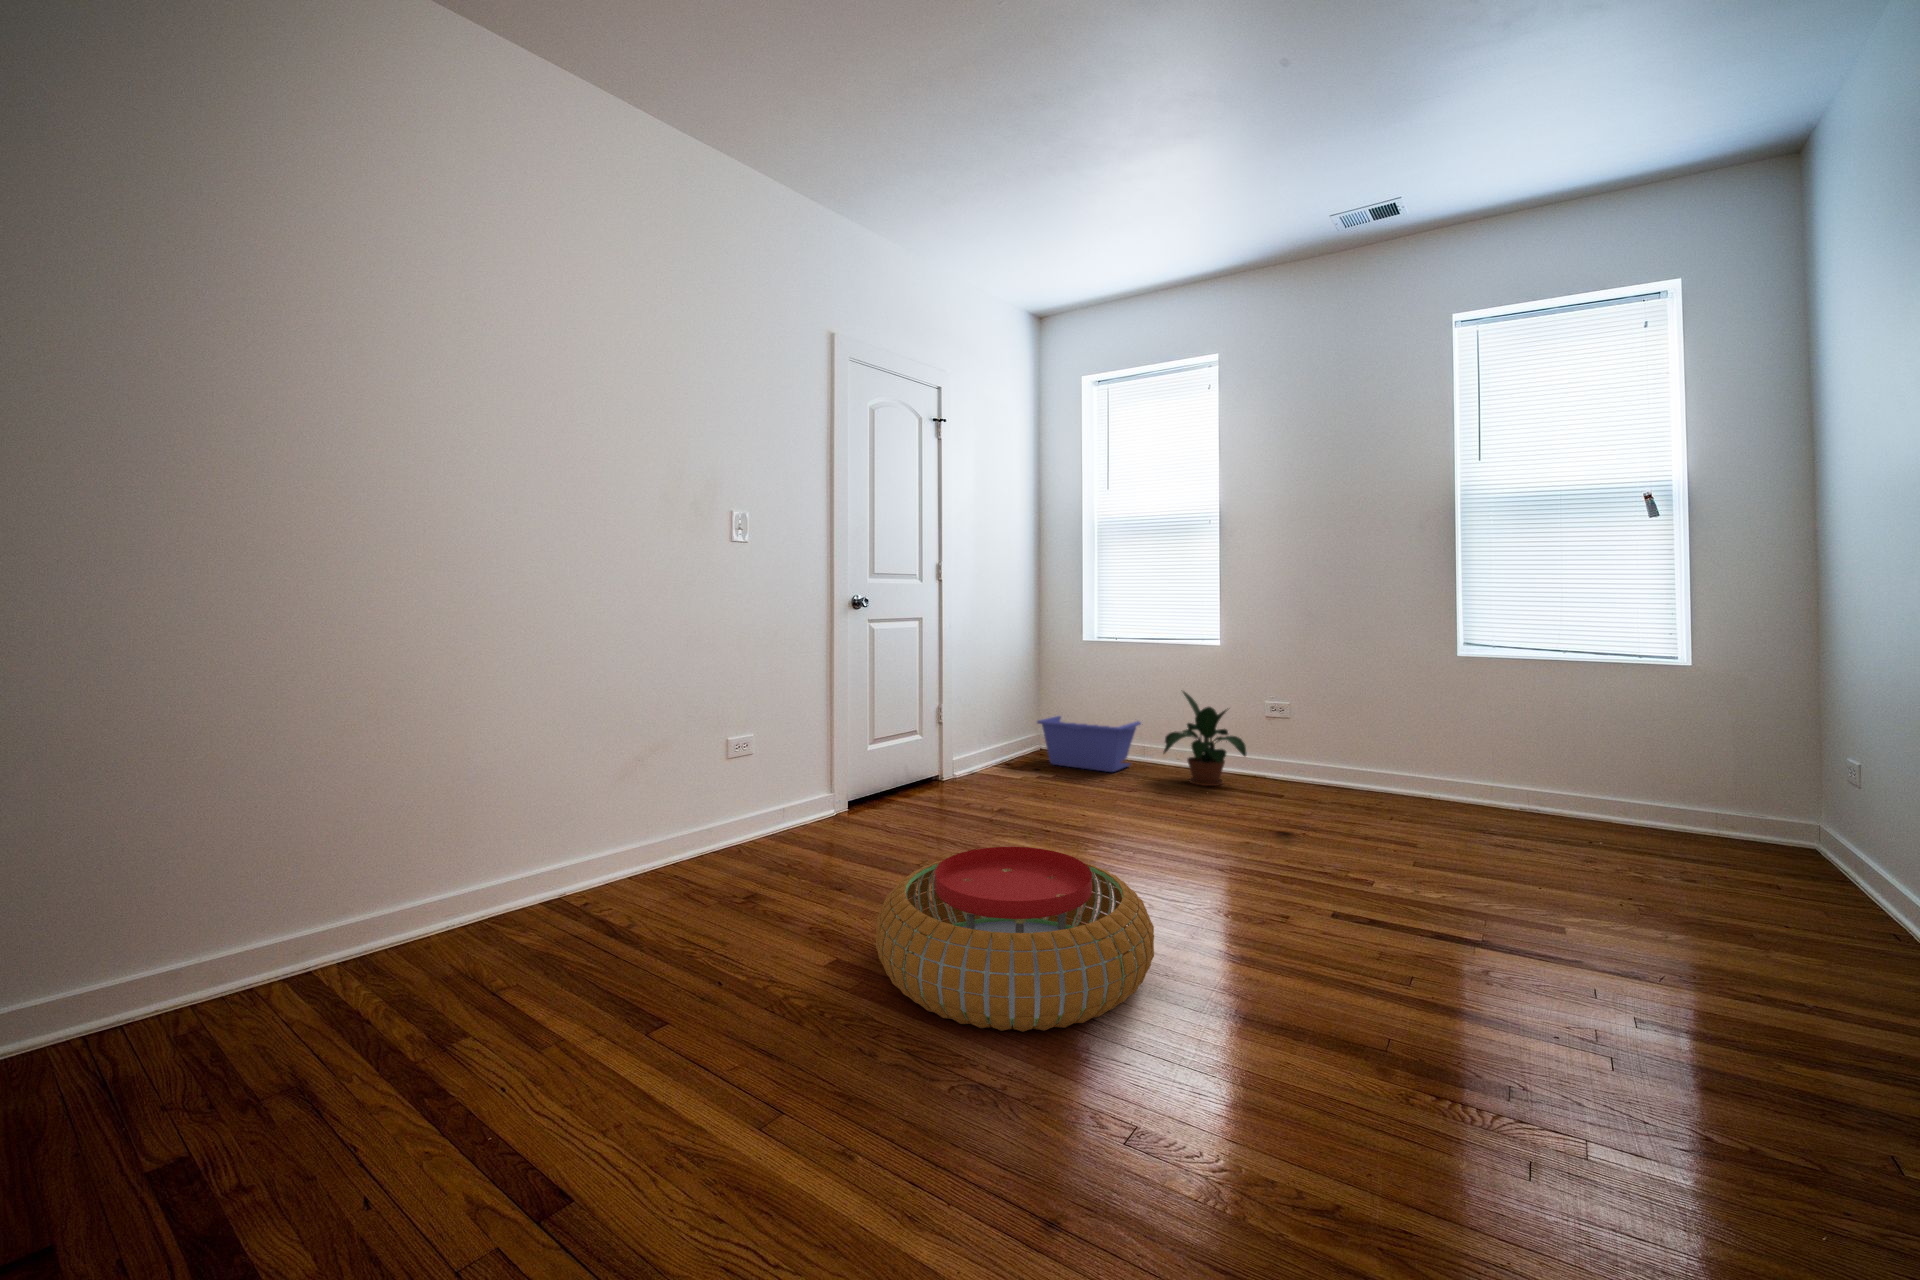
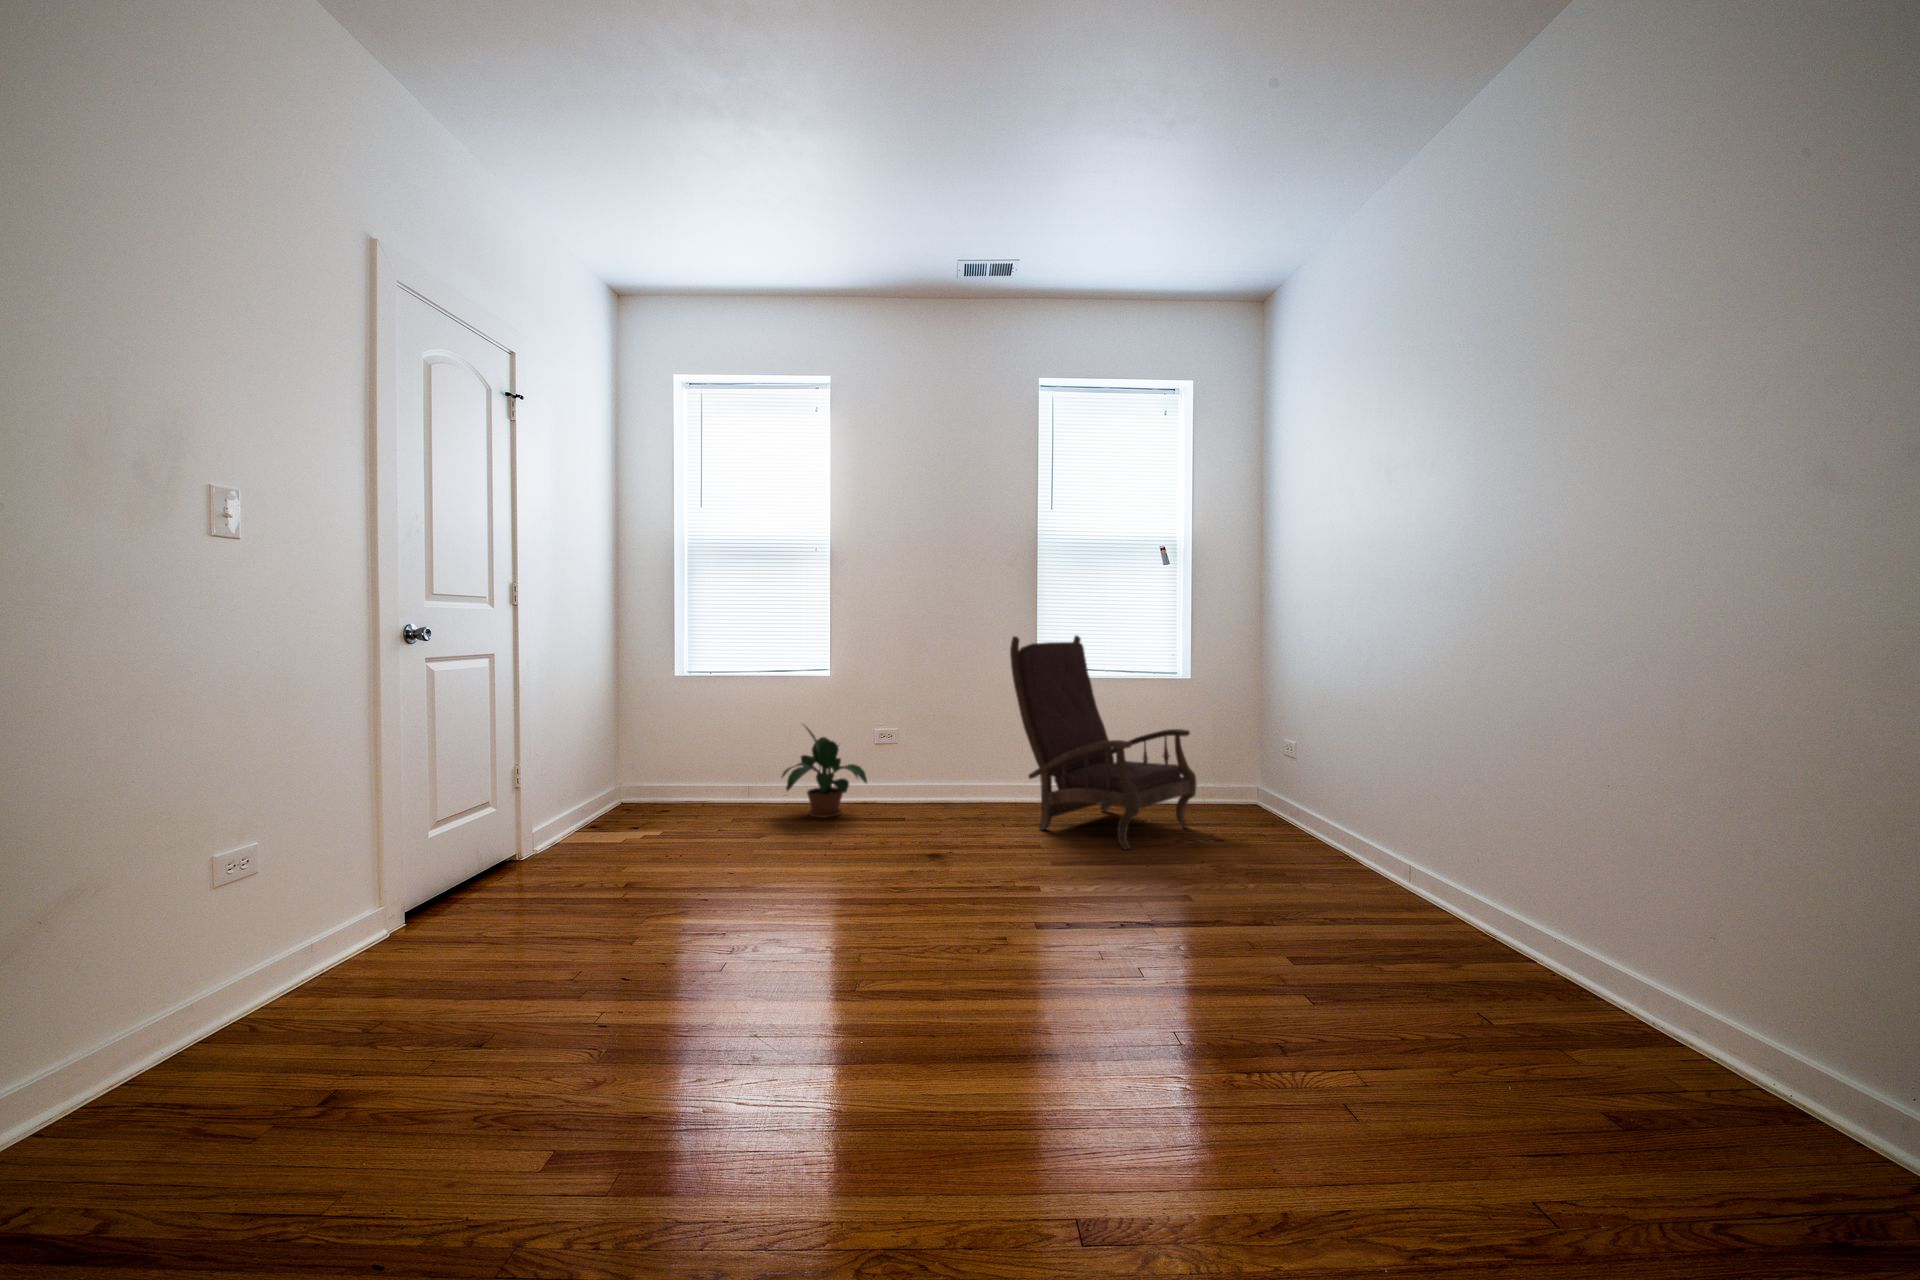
armchair: none [1413,599,1716,873] -> present [1010,636,1197,849]
storage bin: present [1037,716,1141,772] -> none [630,756,751,818]
pouf: present [876,847,1154,1032] -> none [661,930,986,1173]

